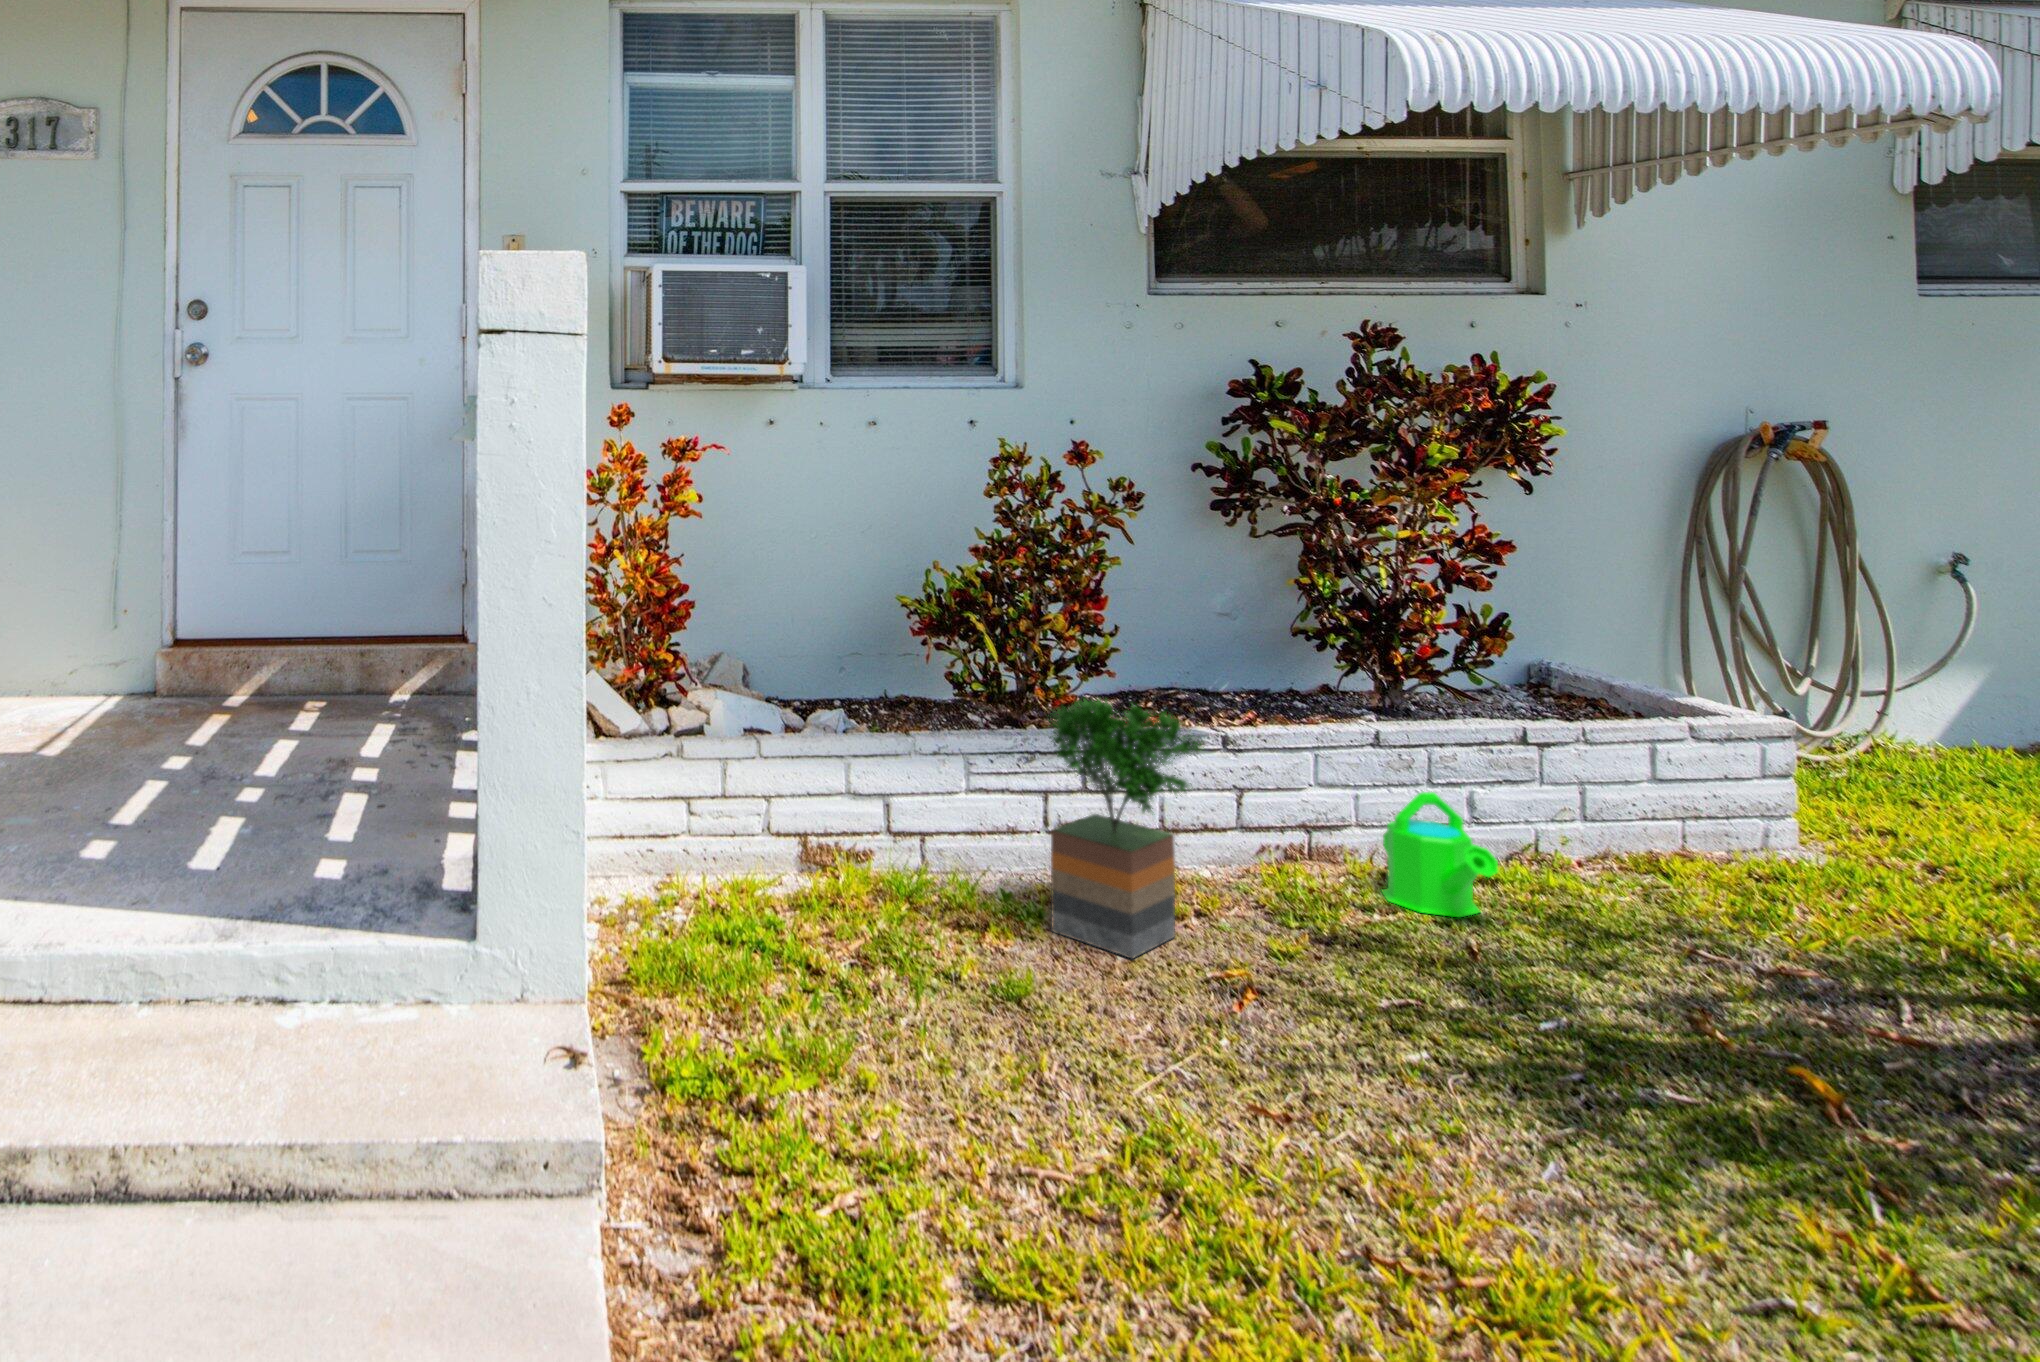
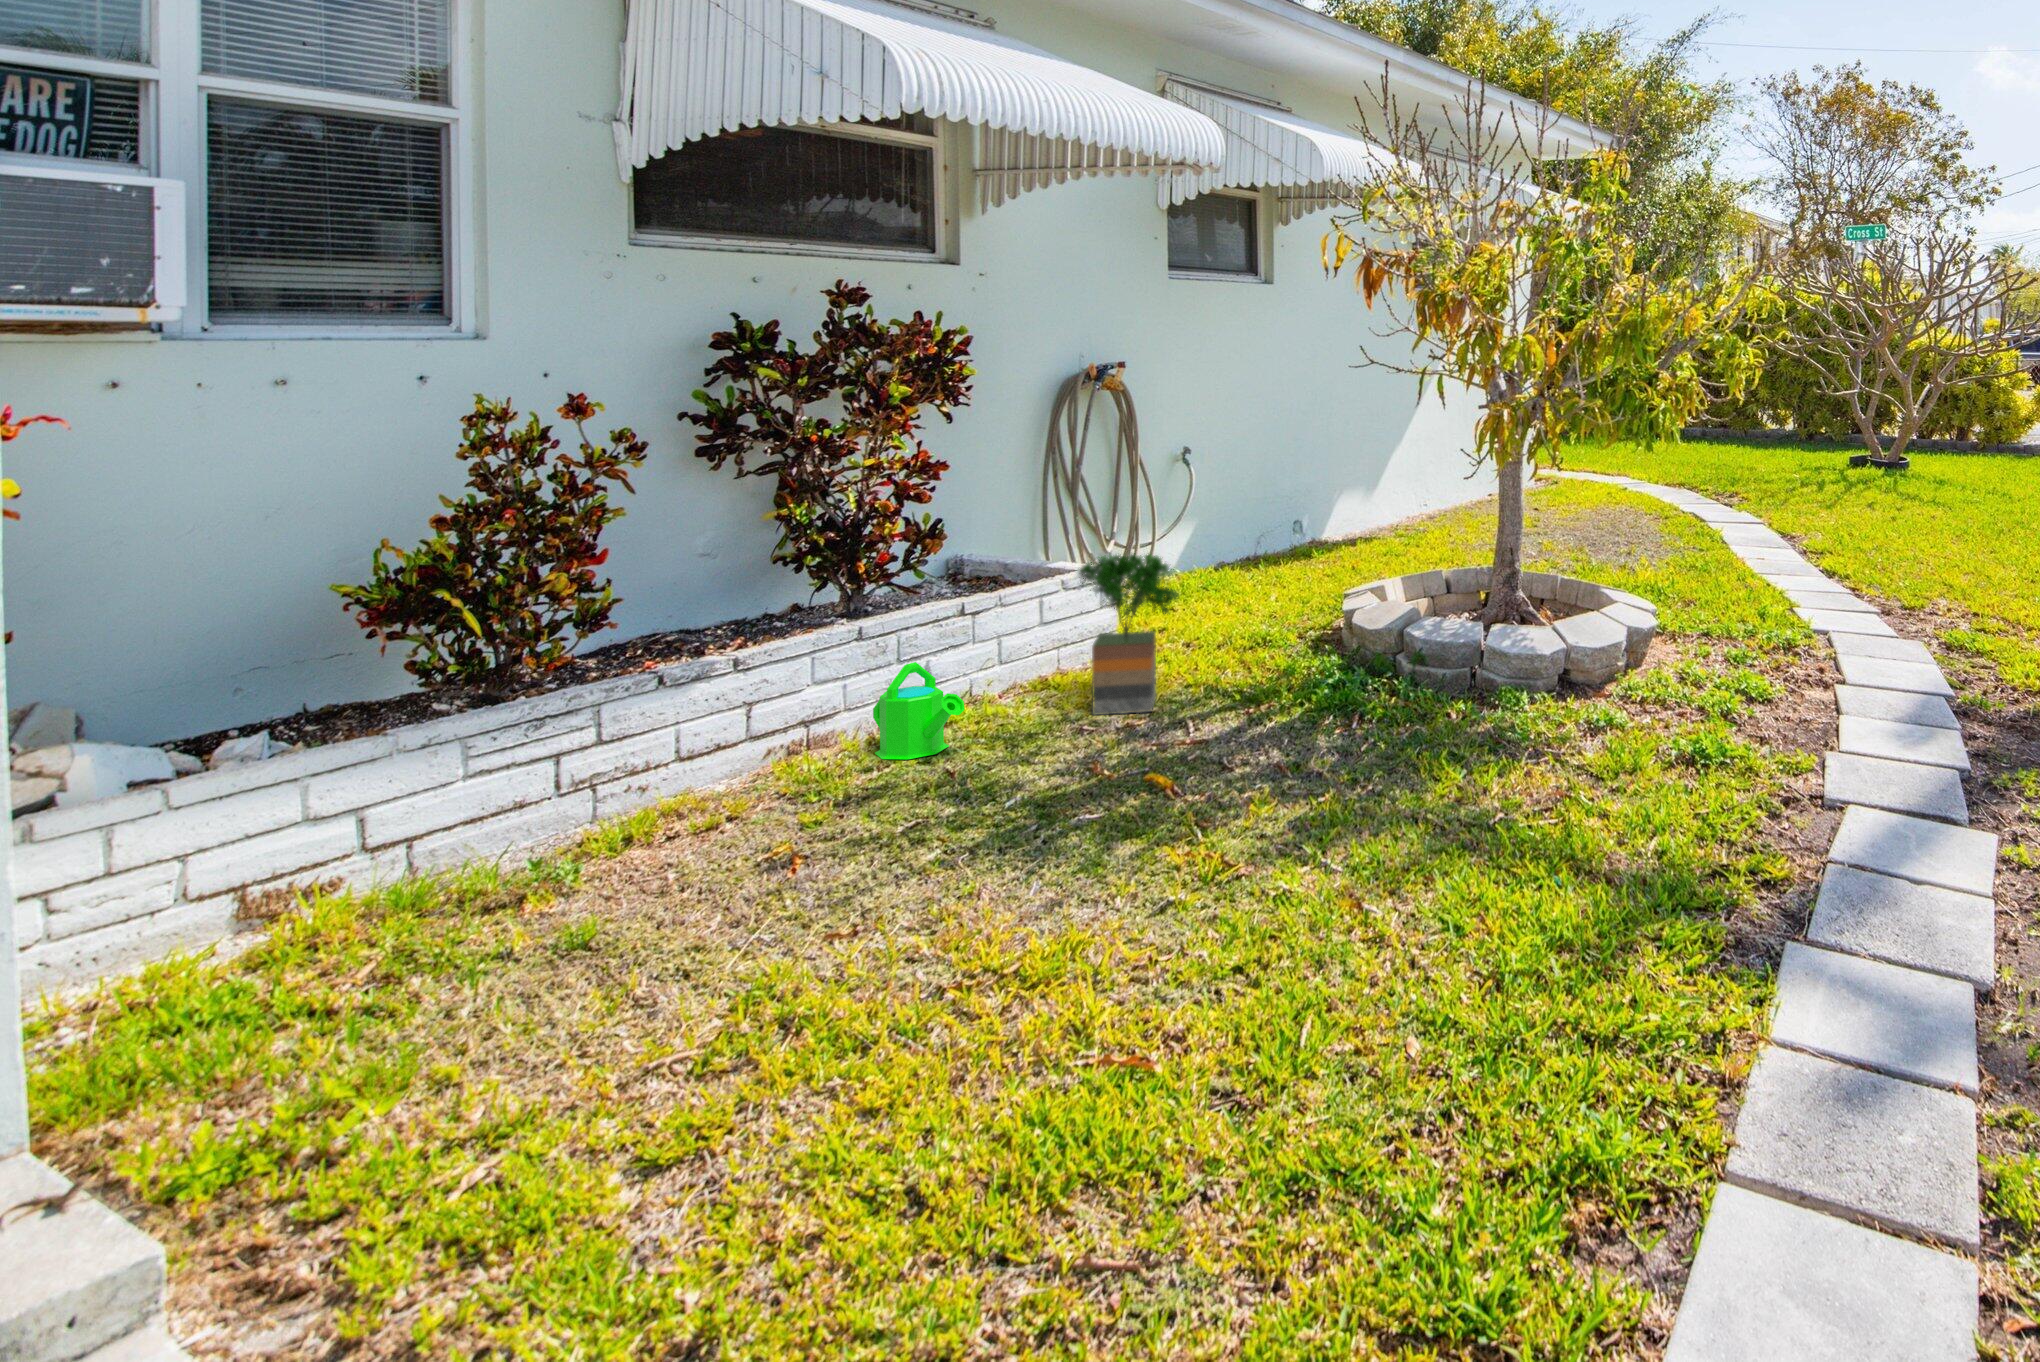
potted tree: present [1049,699,1204,958] -> present [1078,553,1178,715]

